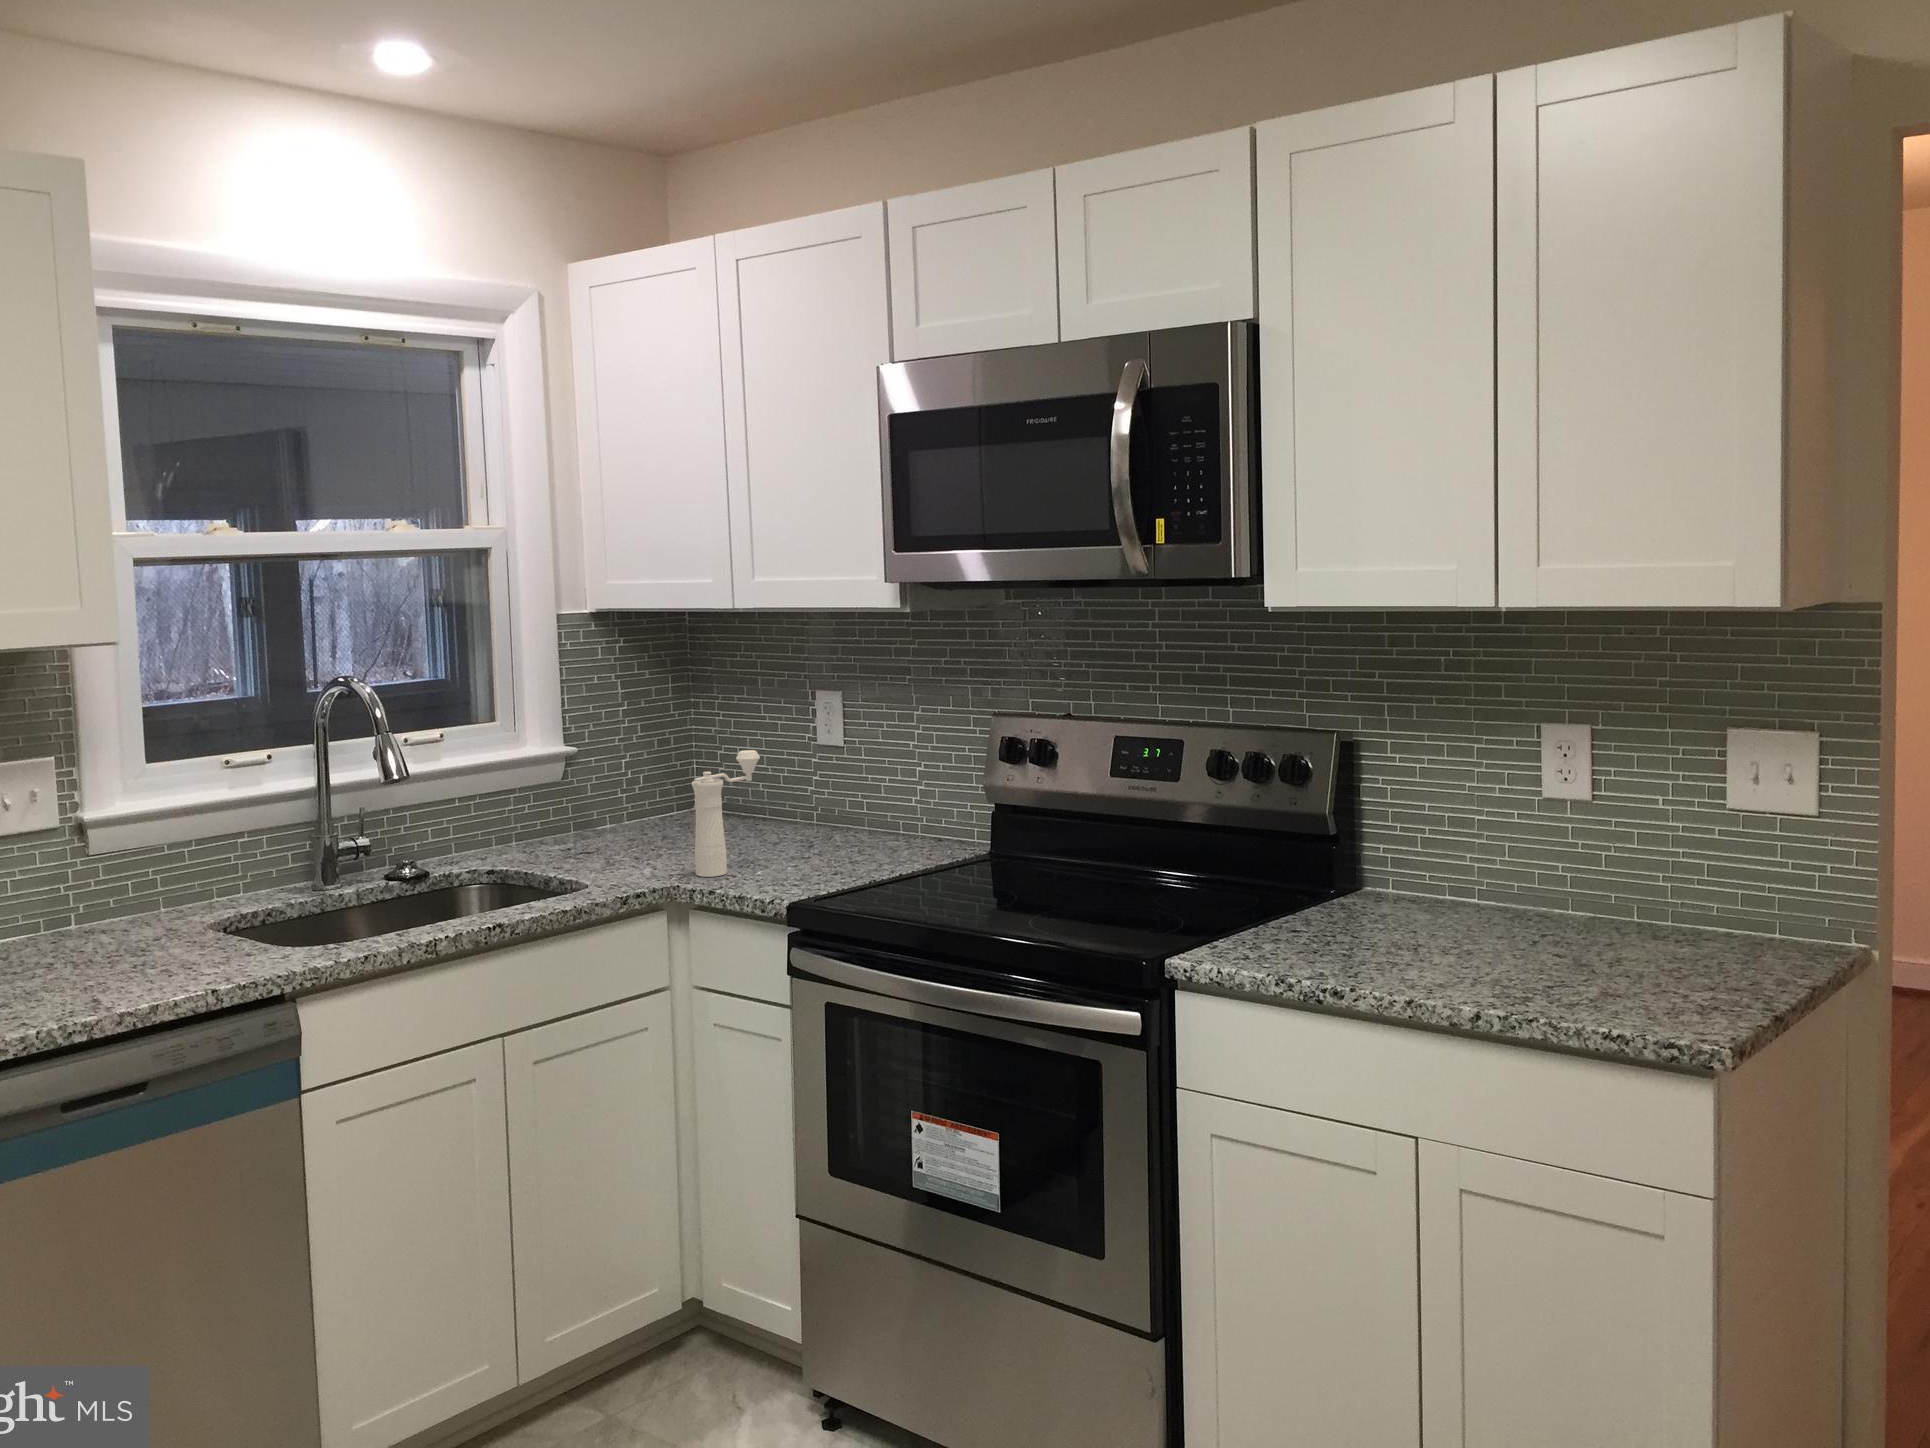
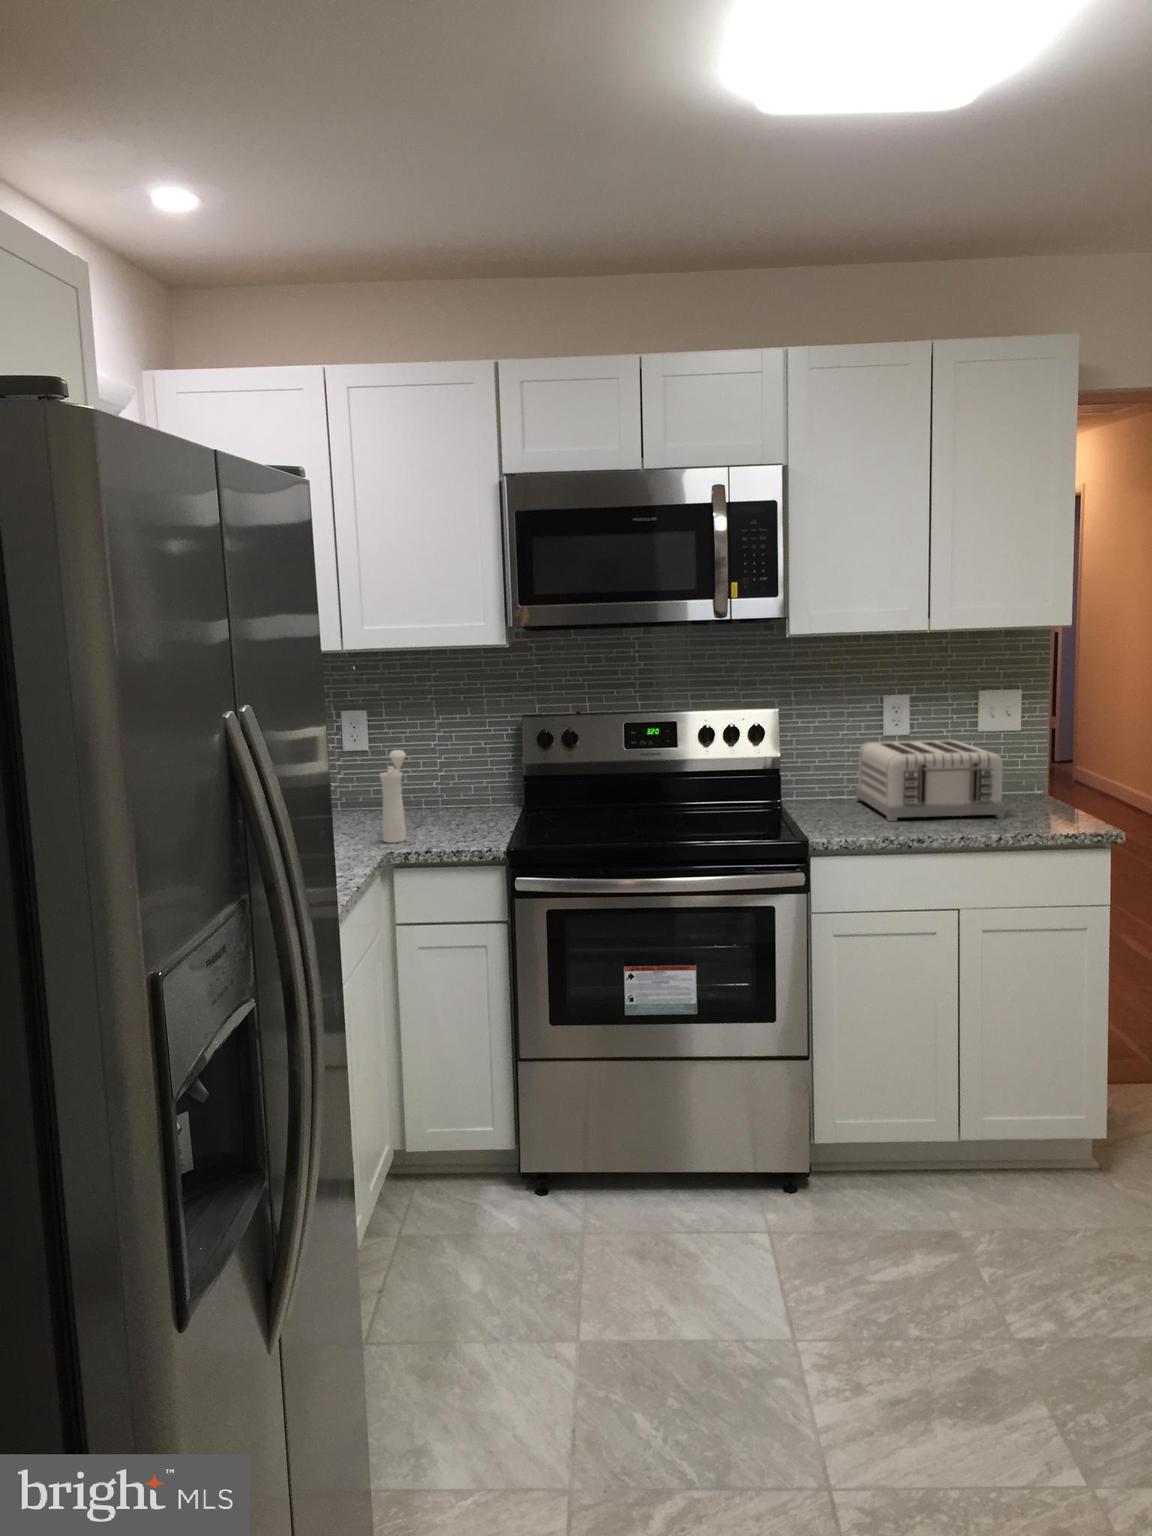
toaster: none [1381,807,1660,983] -> present [856,740,1005,821]

